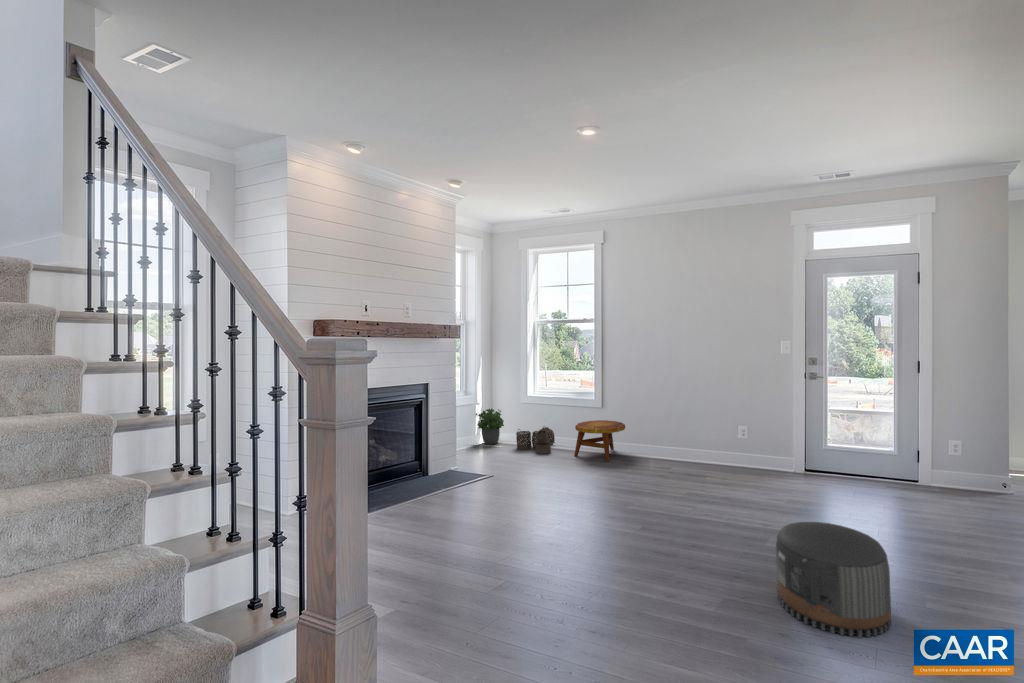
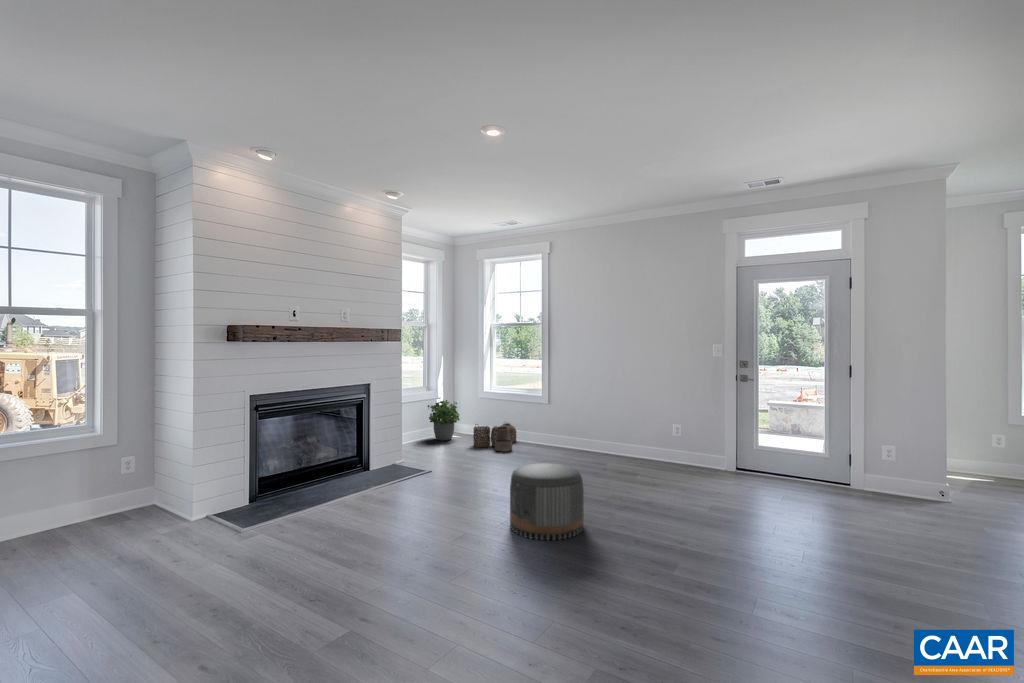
side table: present [574,420,625,462] -> none [538,416,597,461]
pouf: present [776,522,891,637] -> present [510,463,584,540]

